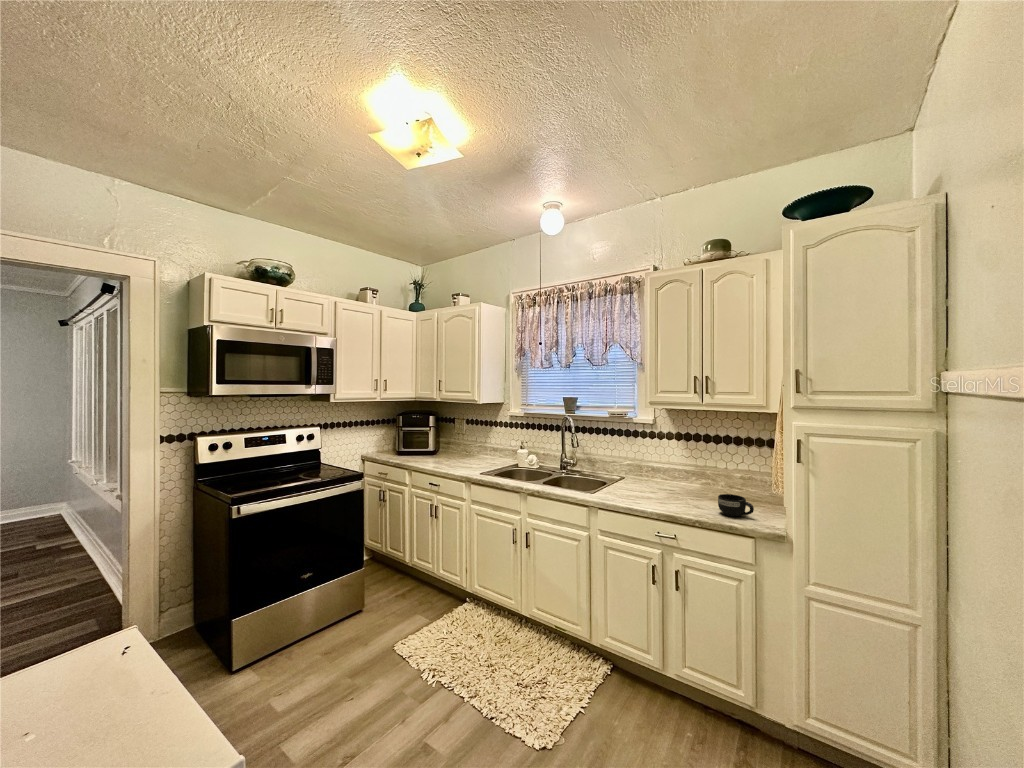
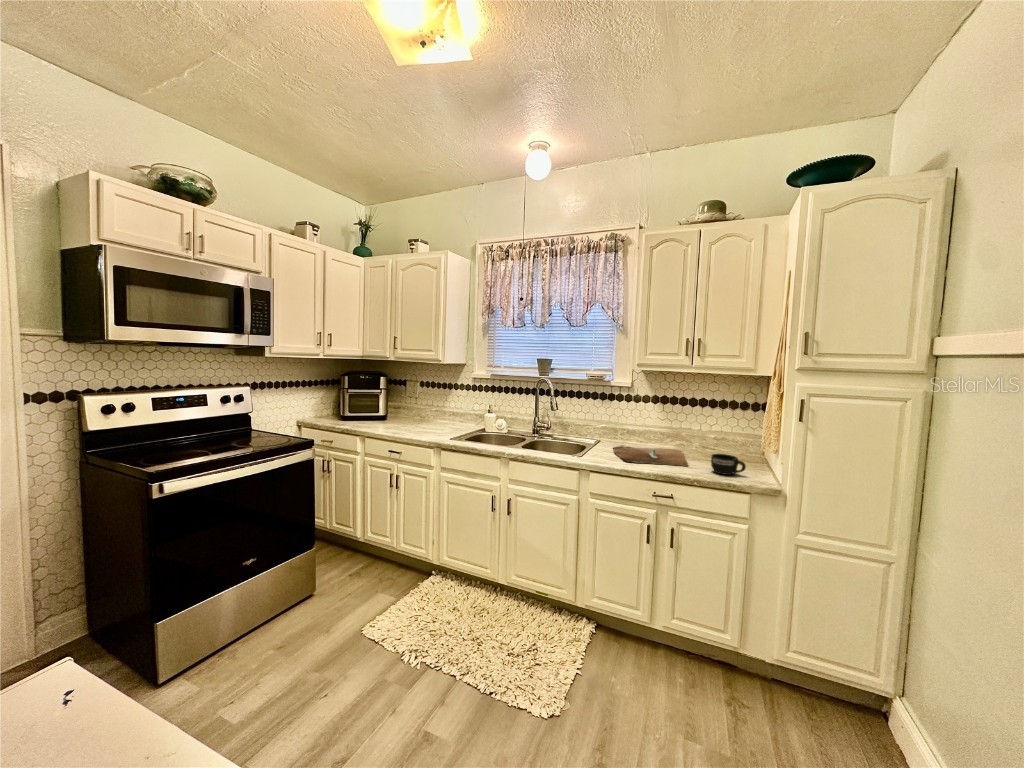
cutting board: none [628,482,703,506] -> present [613,445,688,466]

